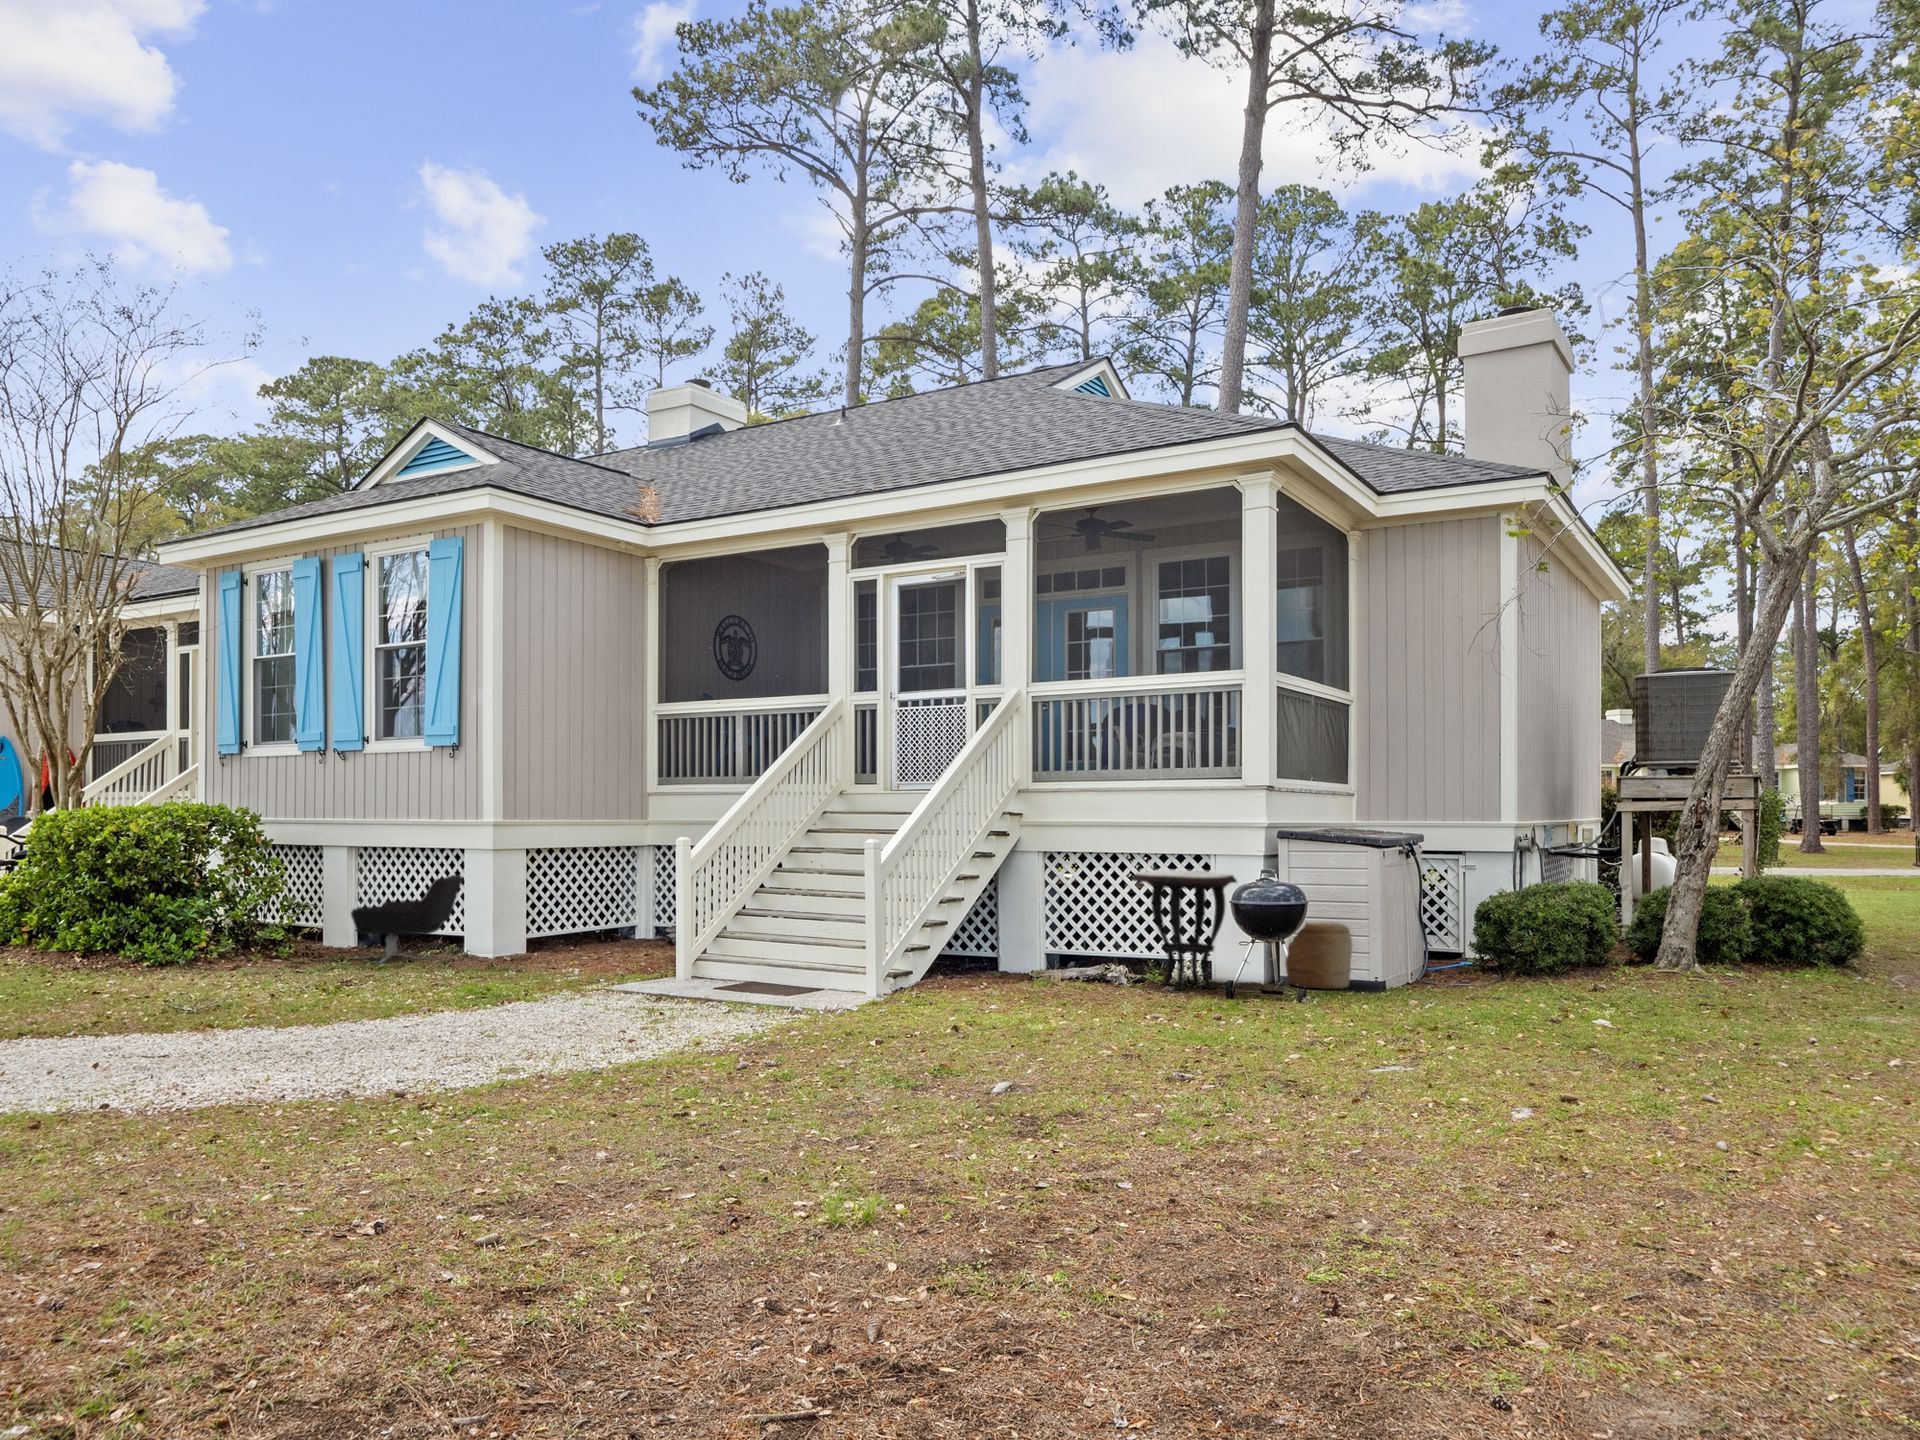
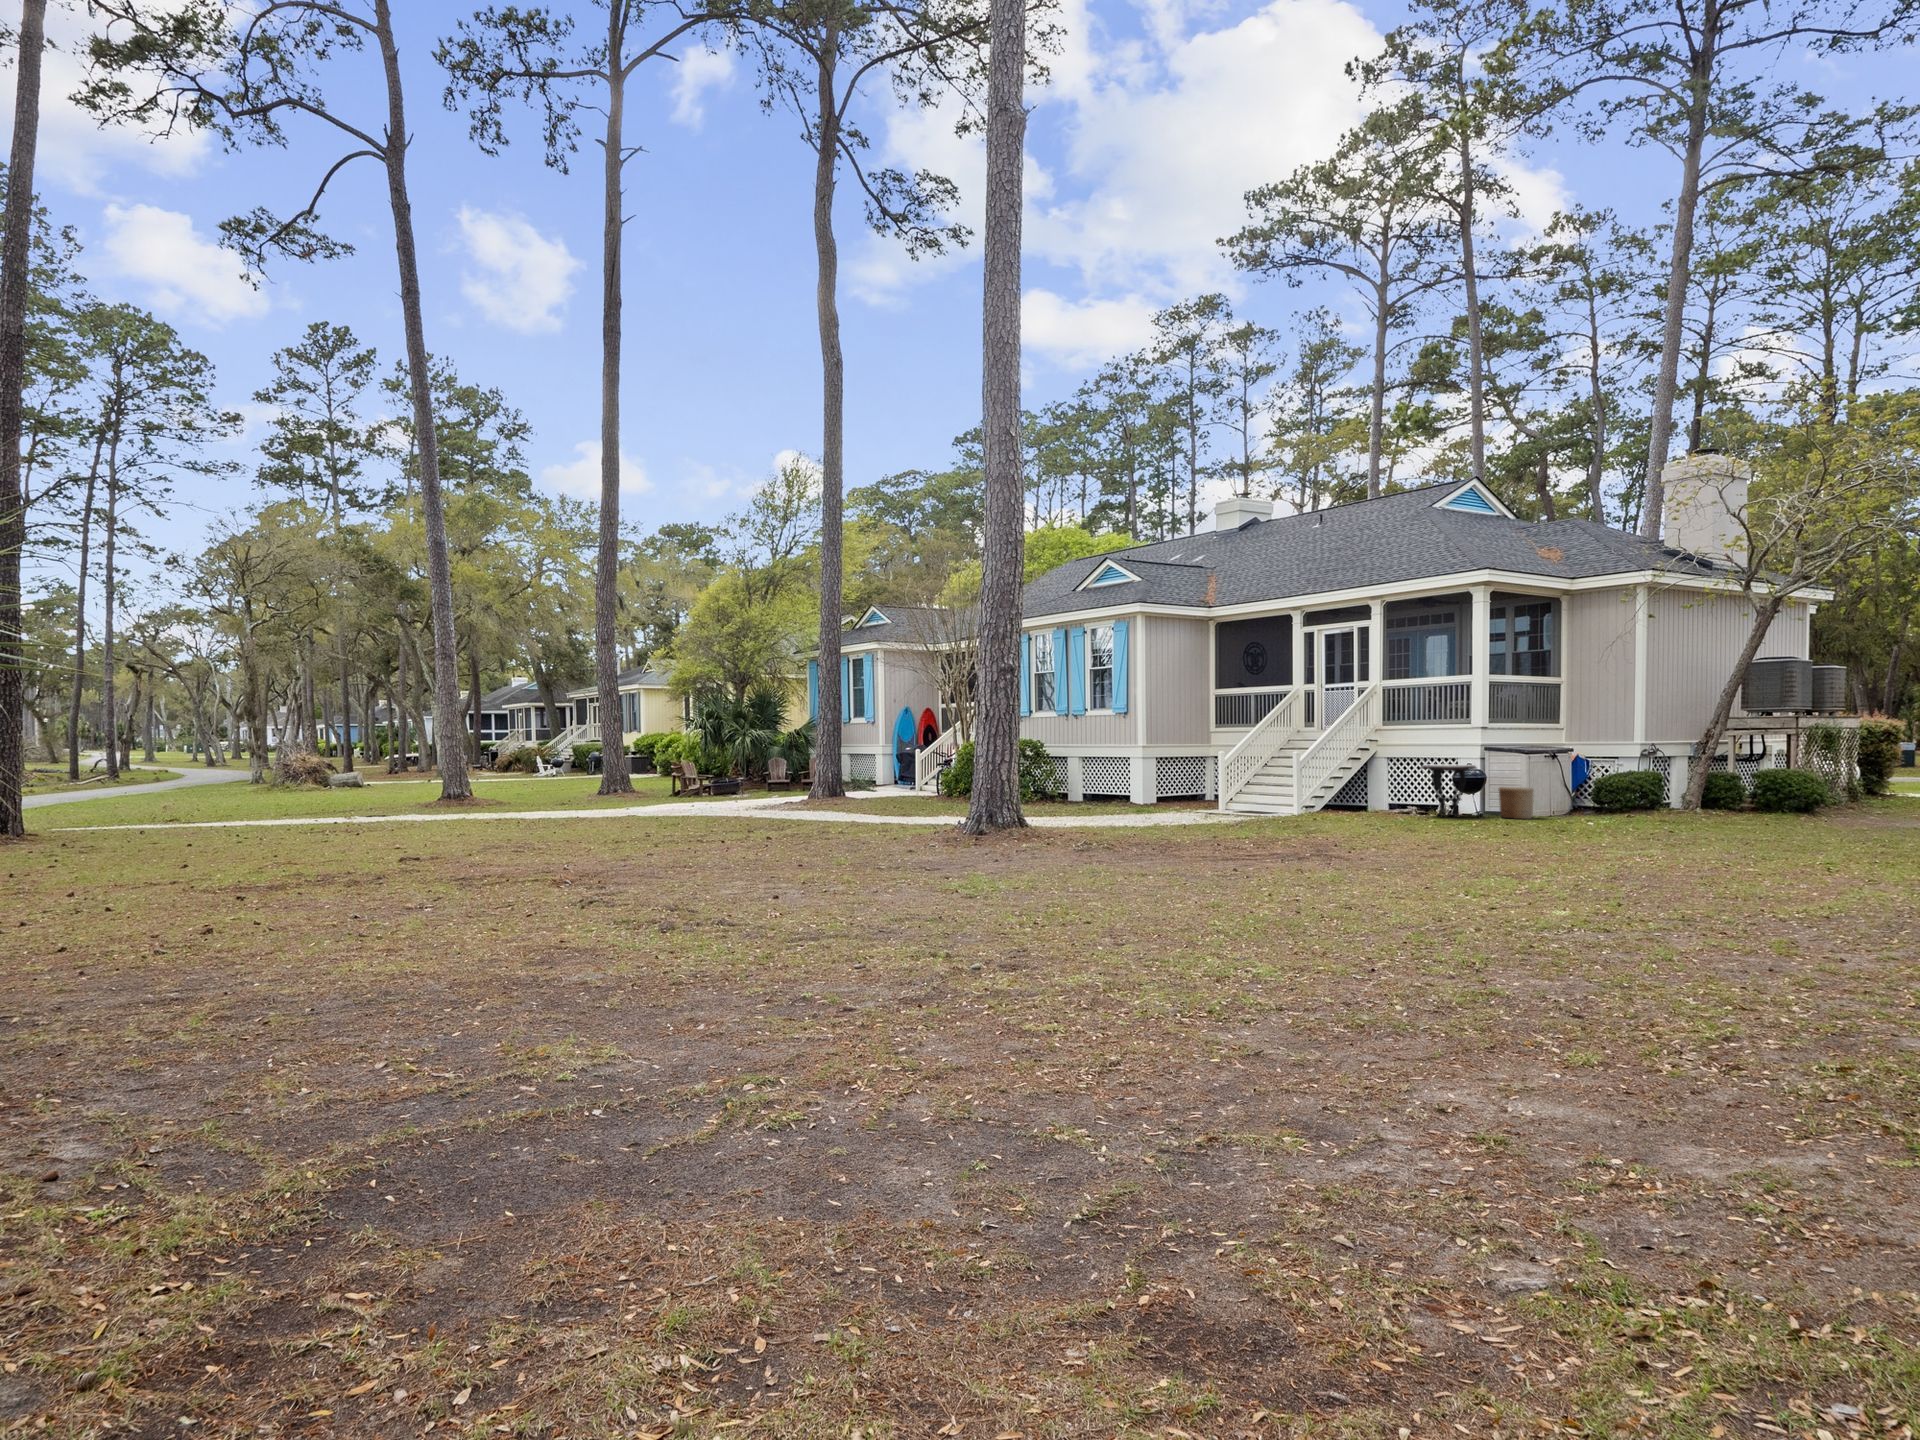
lounge chair: present [351,875,462,963] -> none [1083,768,1128,804]

